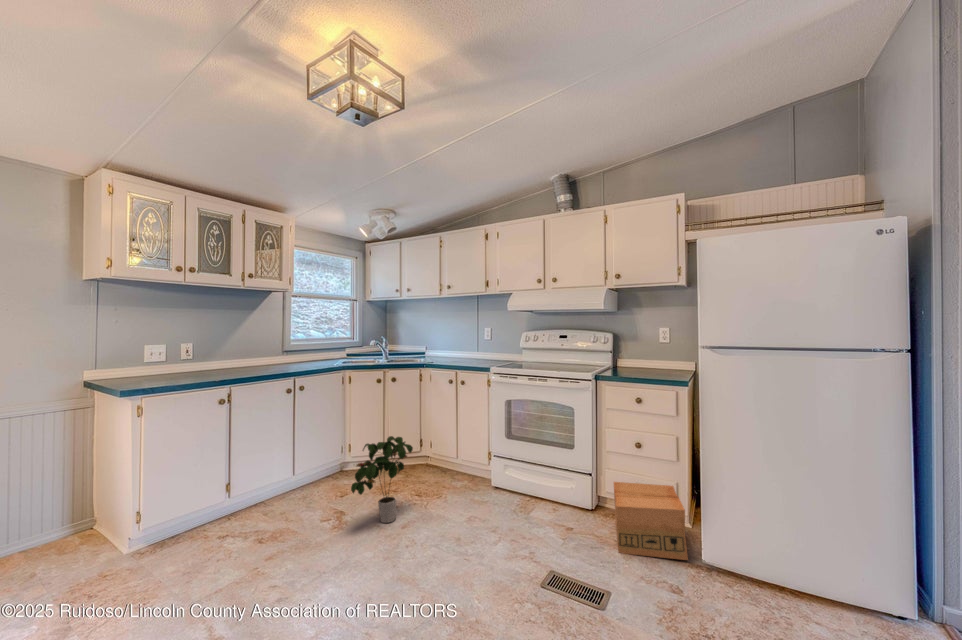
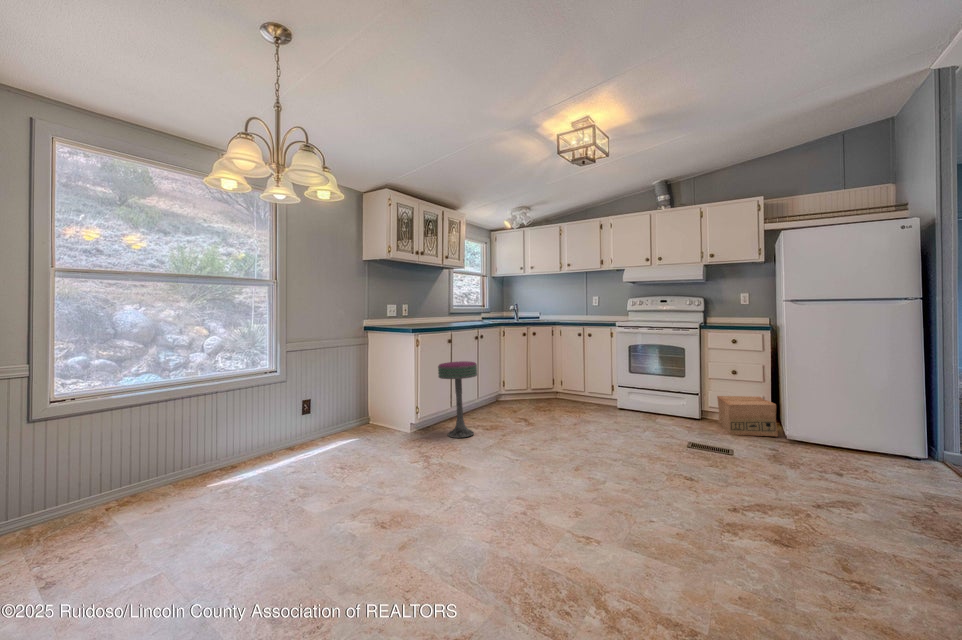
bar stool: none [164,435,236,563] -> present [438,361,477,438]
potted plant: present [351,436,413,523] -> none [543,367,572,424]

